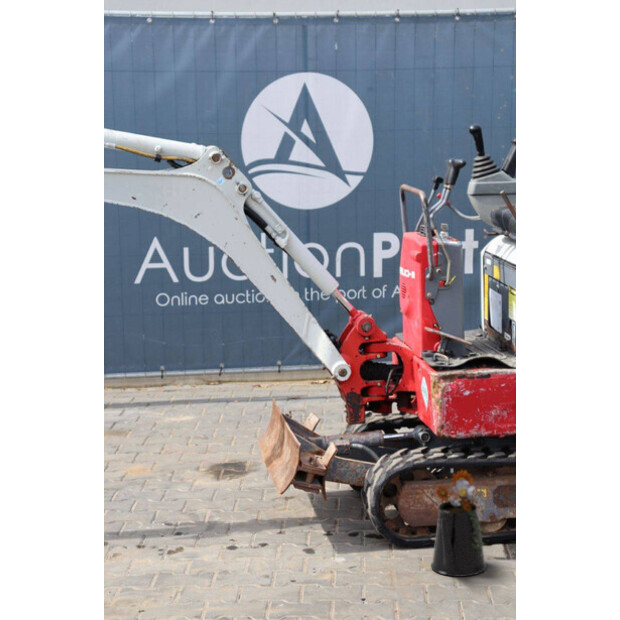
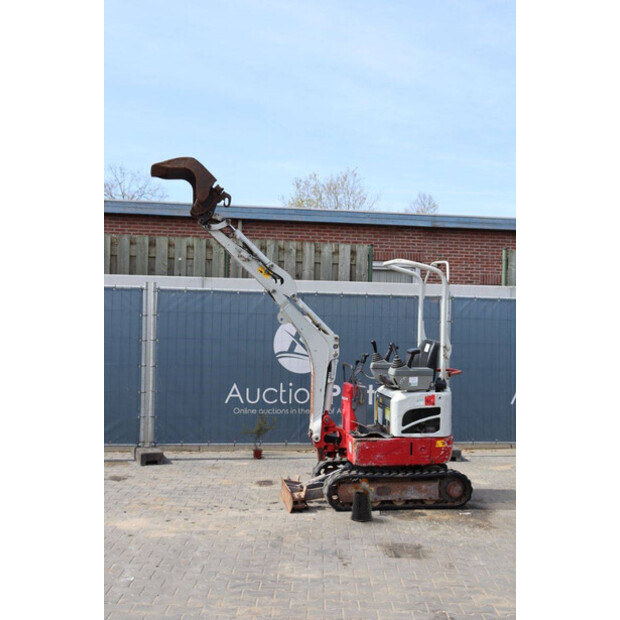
potted tree: none [170,296,257,404] -> present [240,412,277,459]

